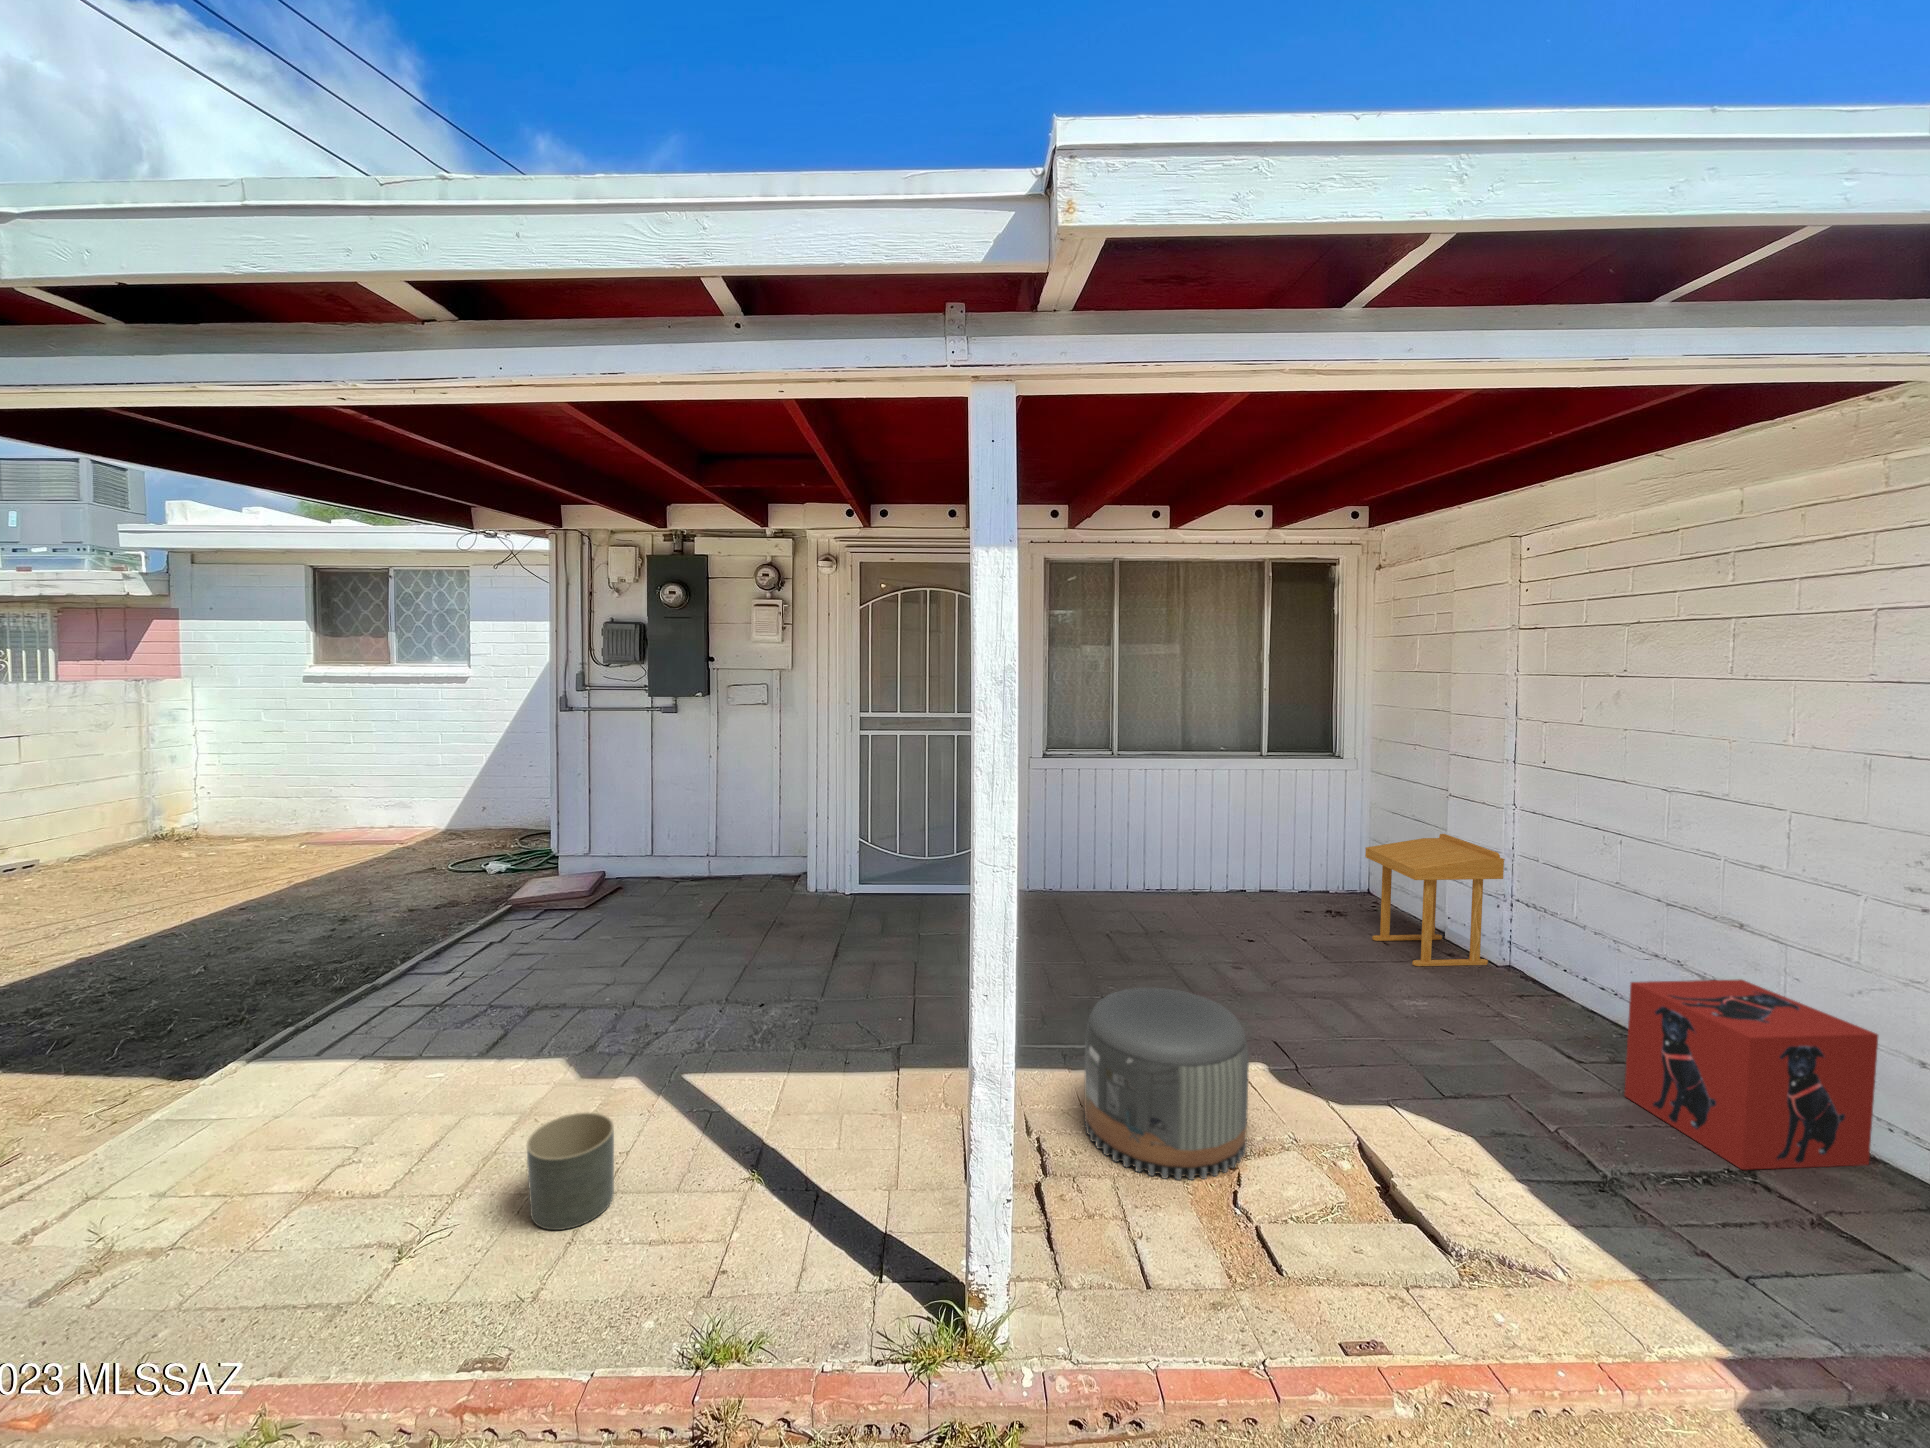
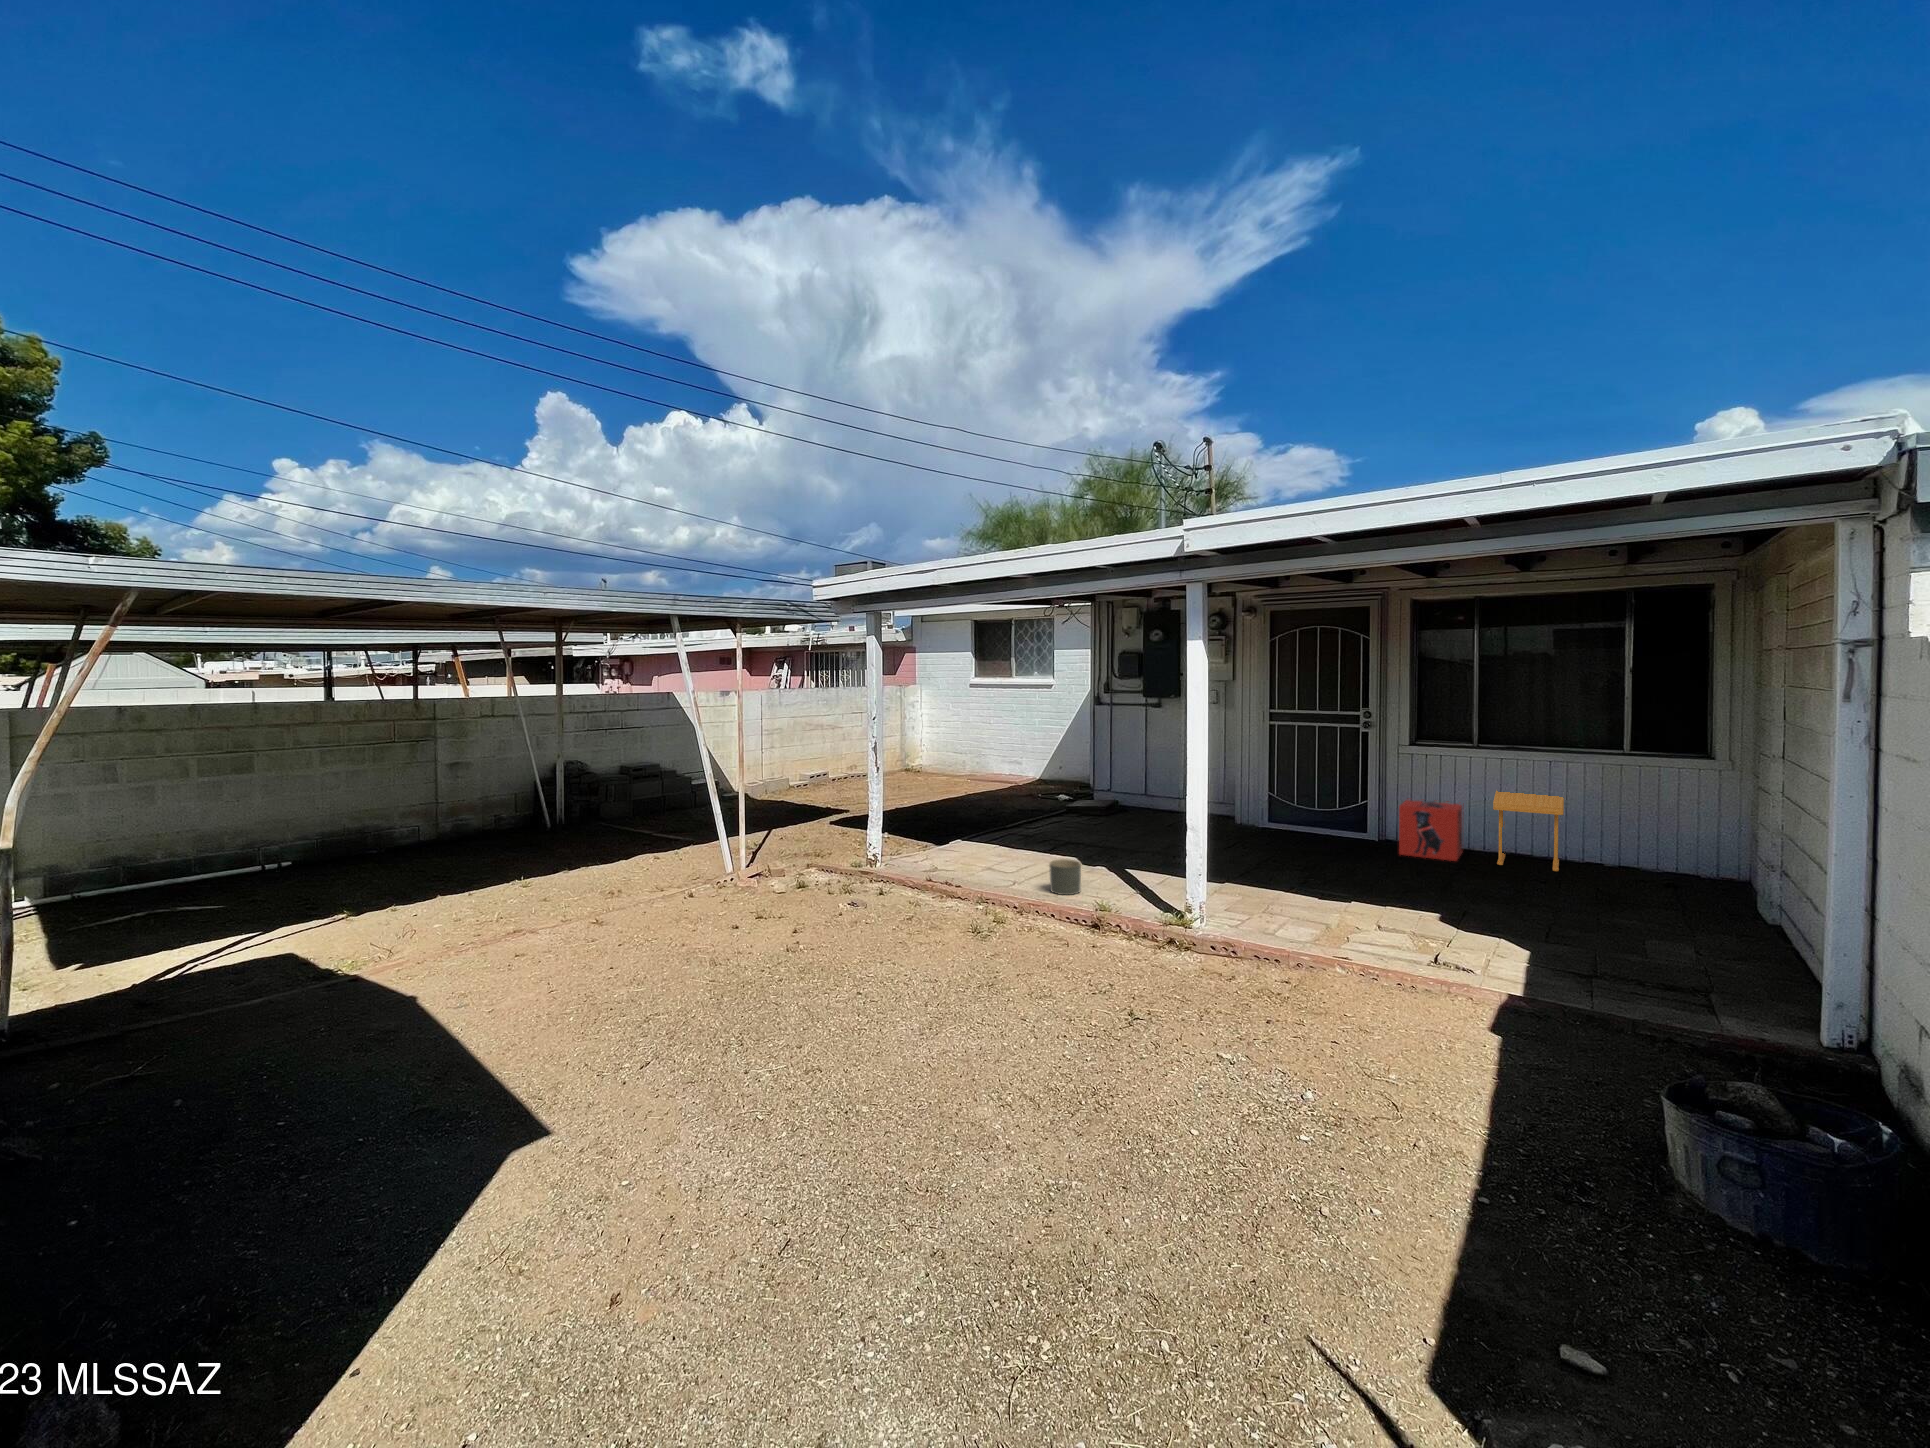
side table: present [1365,834,1504,966] -> present [1493,791,1564,871]
storage box: present [1624,979,1878,1170] -> present [1399,800,1462,861]
pouf: present [1084,987,1249,1180] -> none [1298,853,1389,936]

